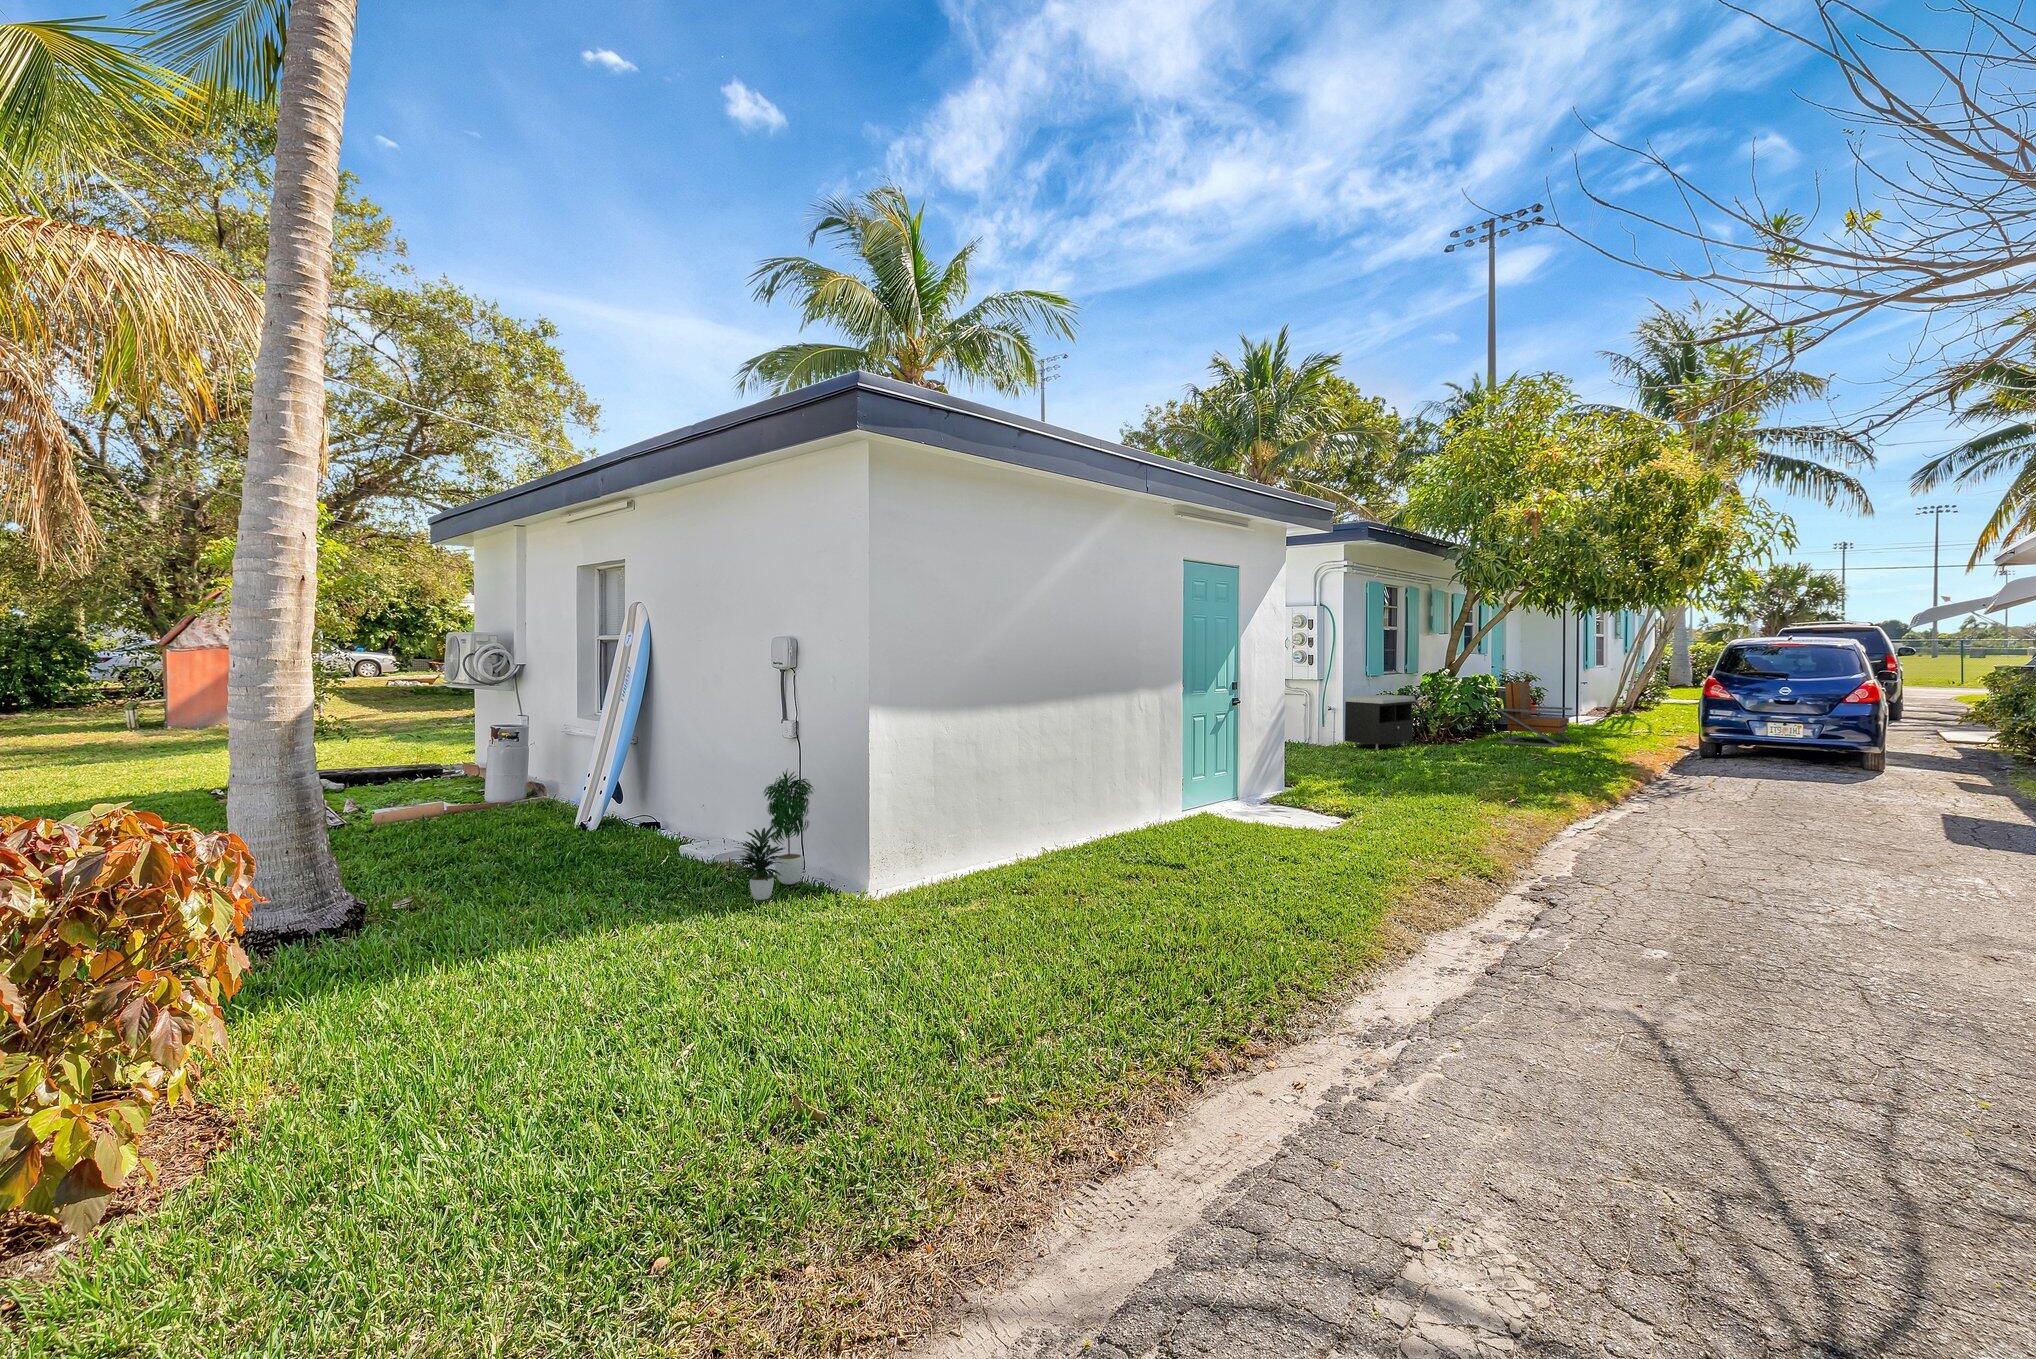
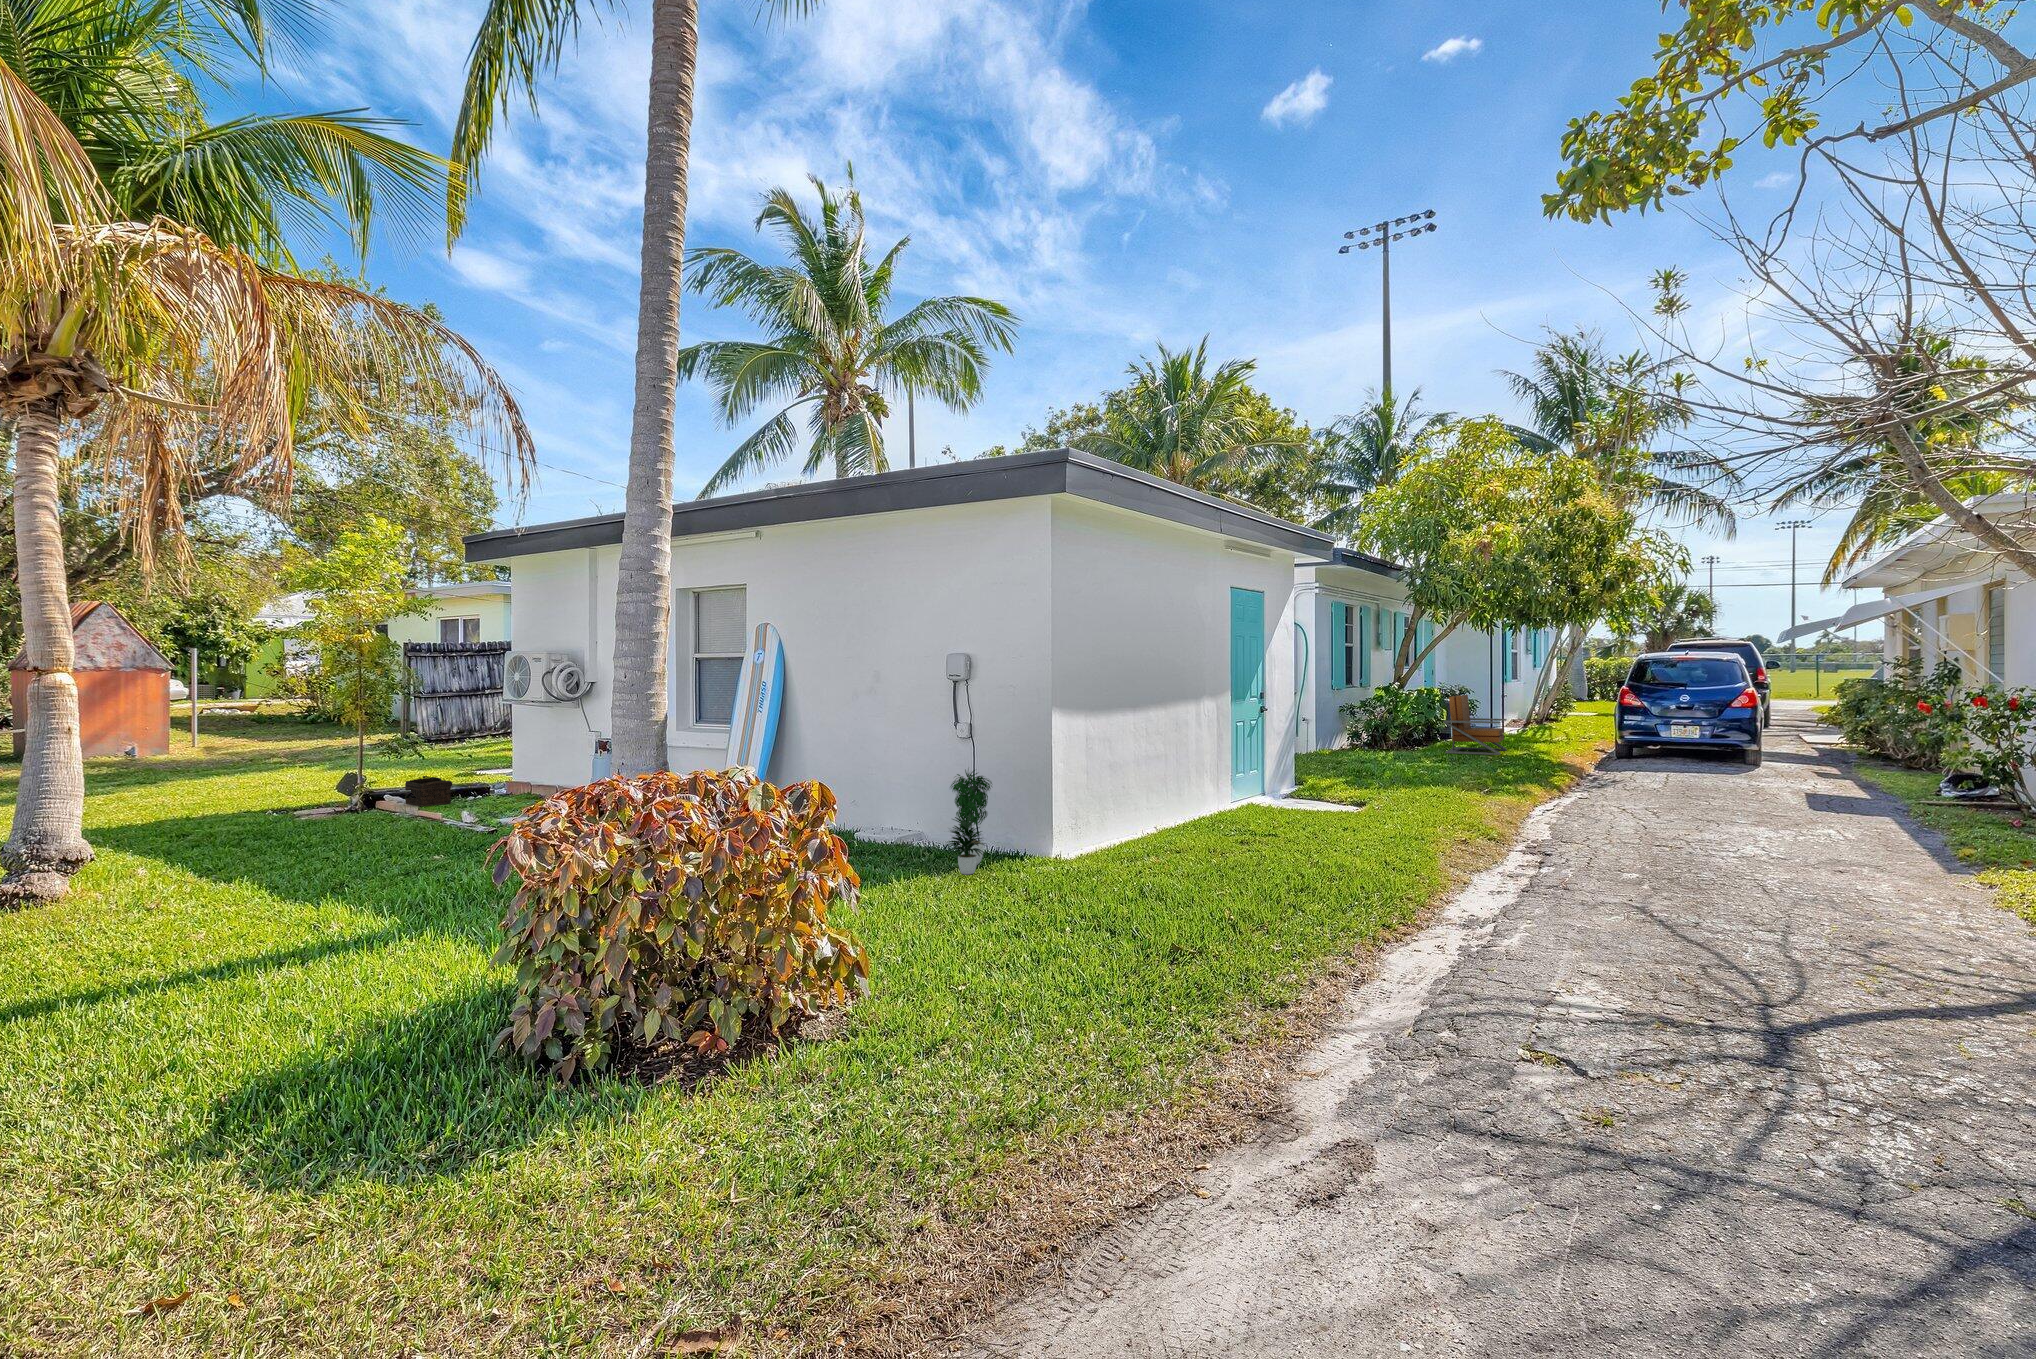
storage bench: present [1345,695,1415,749] -> none [1312,709,1373,761]
basket: none [430,743,473,772] -> present [405,776,452,806]

